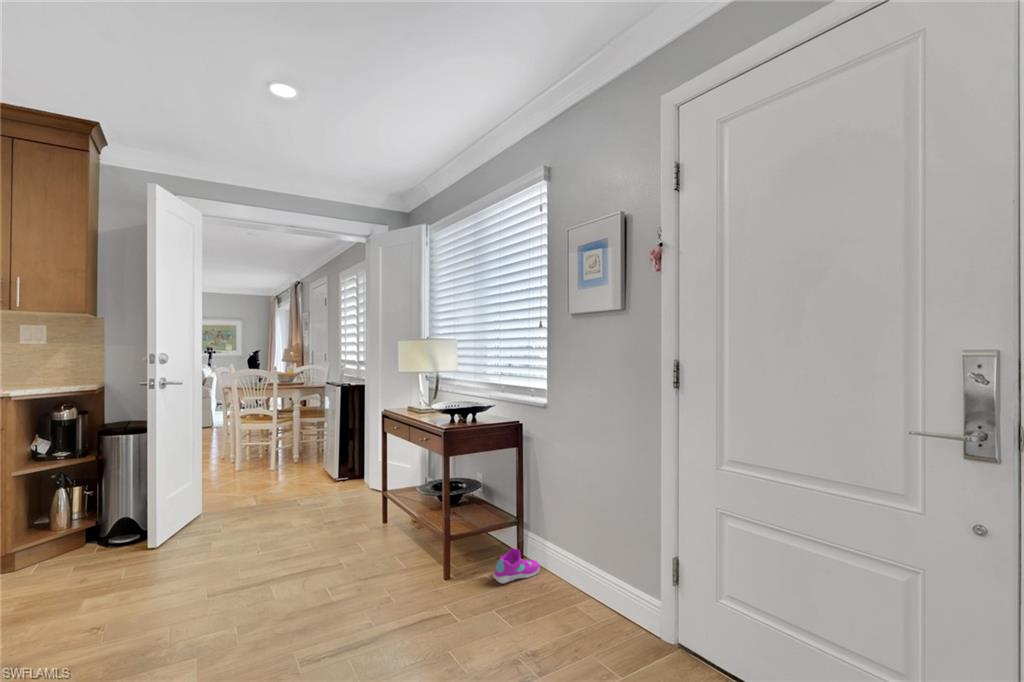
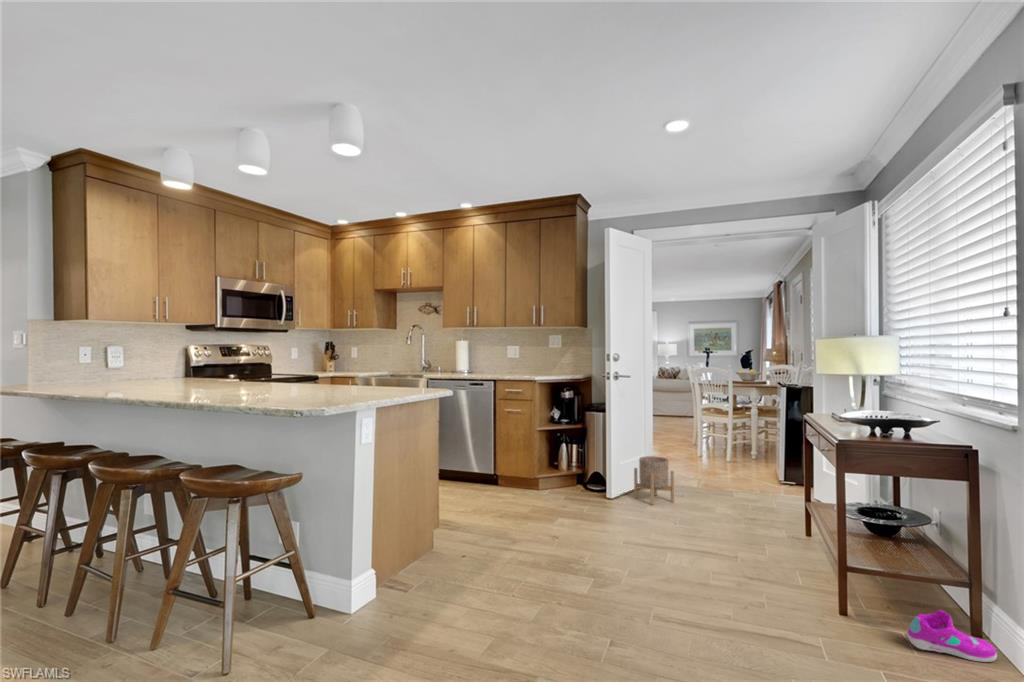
planter: none [184,478,238,538] -> present [634,456,674,505]

